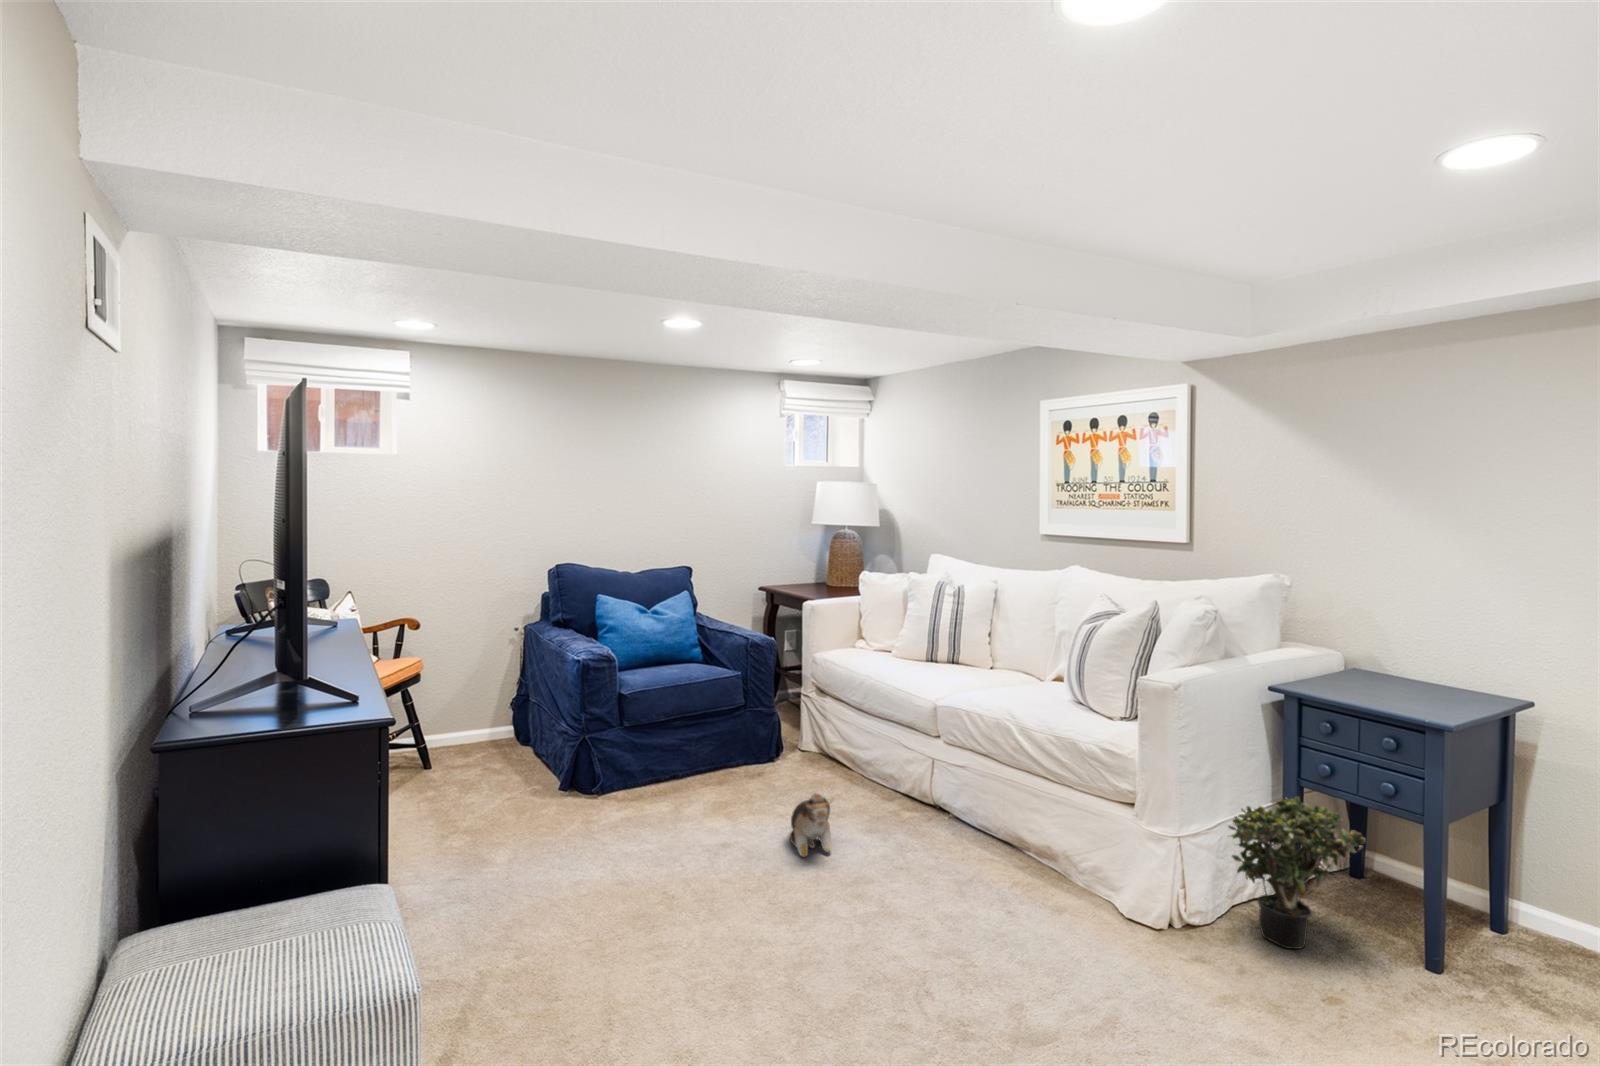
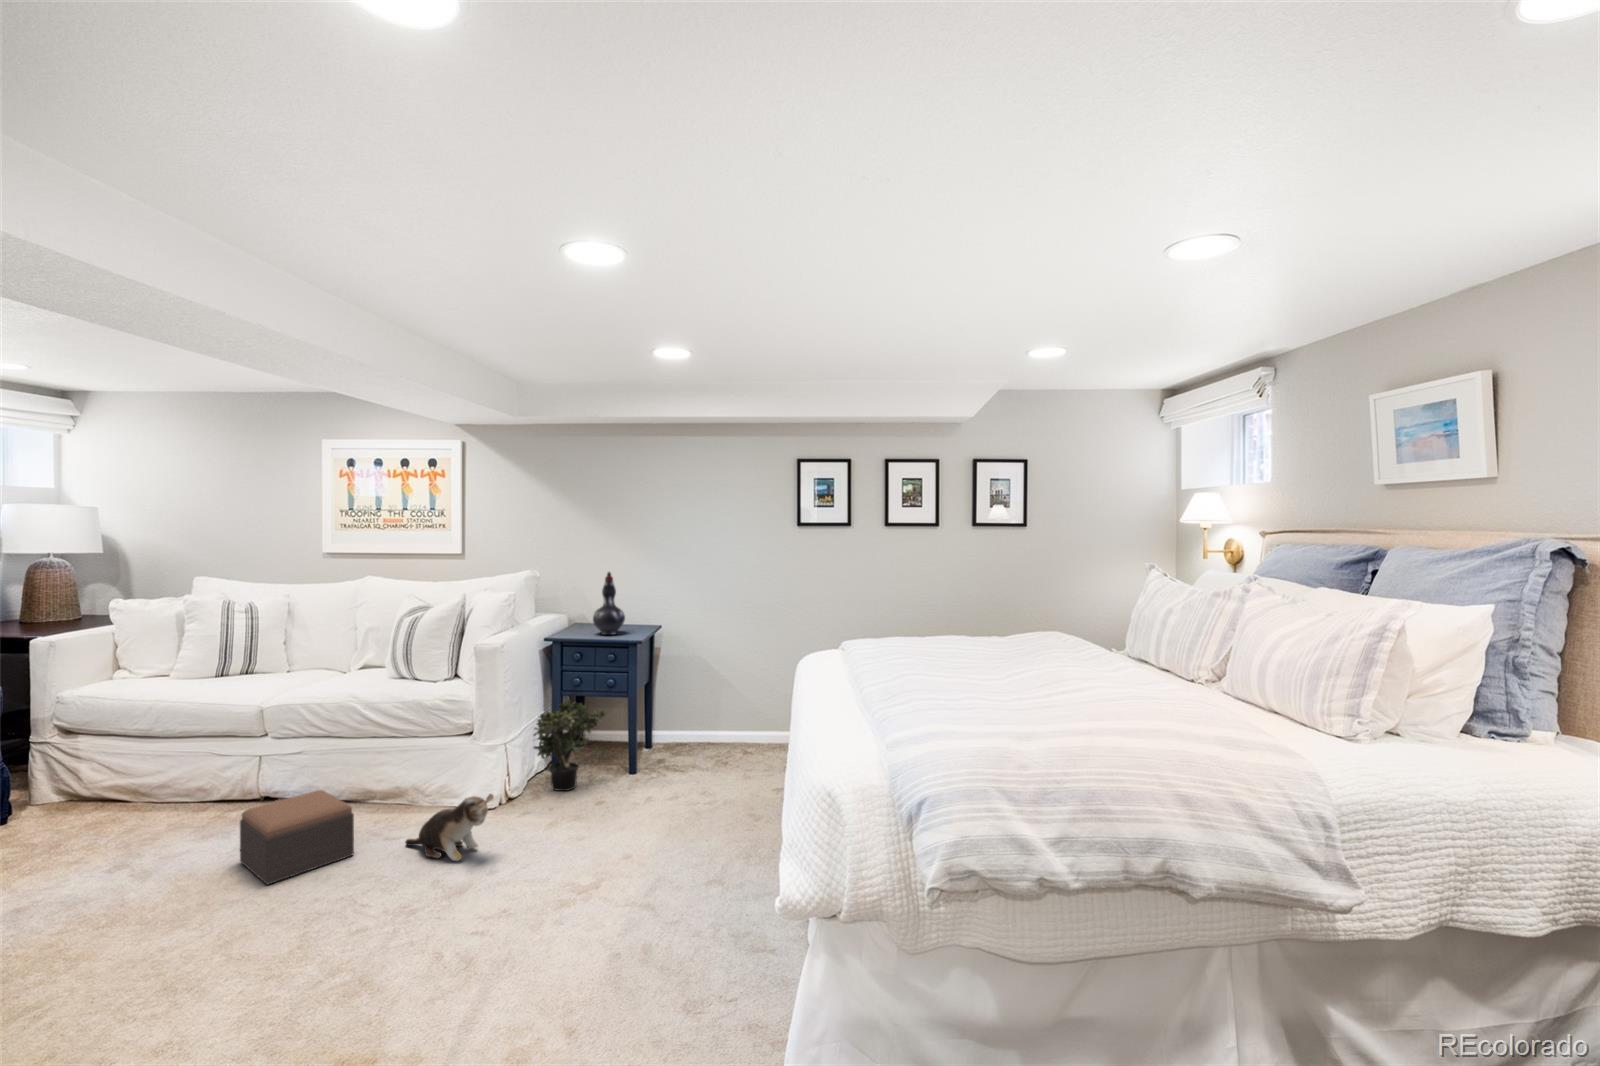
decorative vase: none [1365,587,1434,702] -> present [593,572,625,635]
plush toy: present [790,794,832,857] -> present [405,794,494,861]
footstool: none [874,816,967,915] -> present [240,790,354,884]

